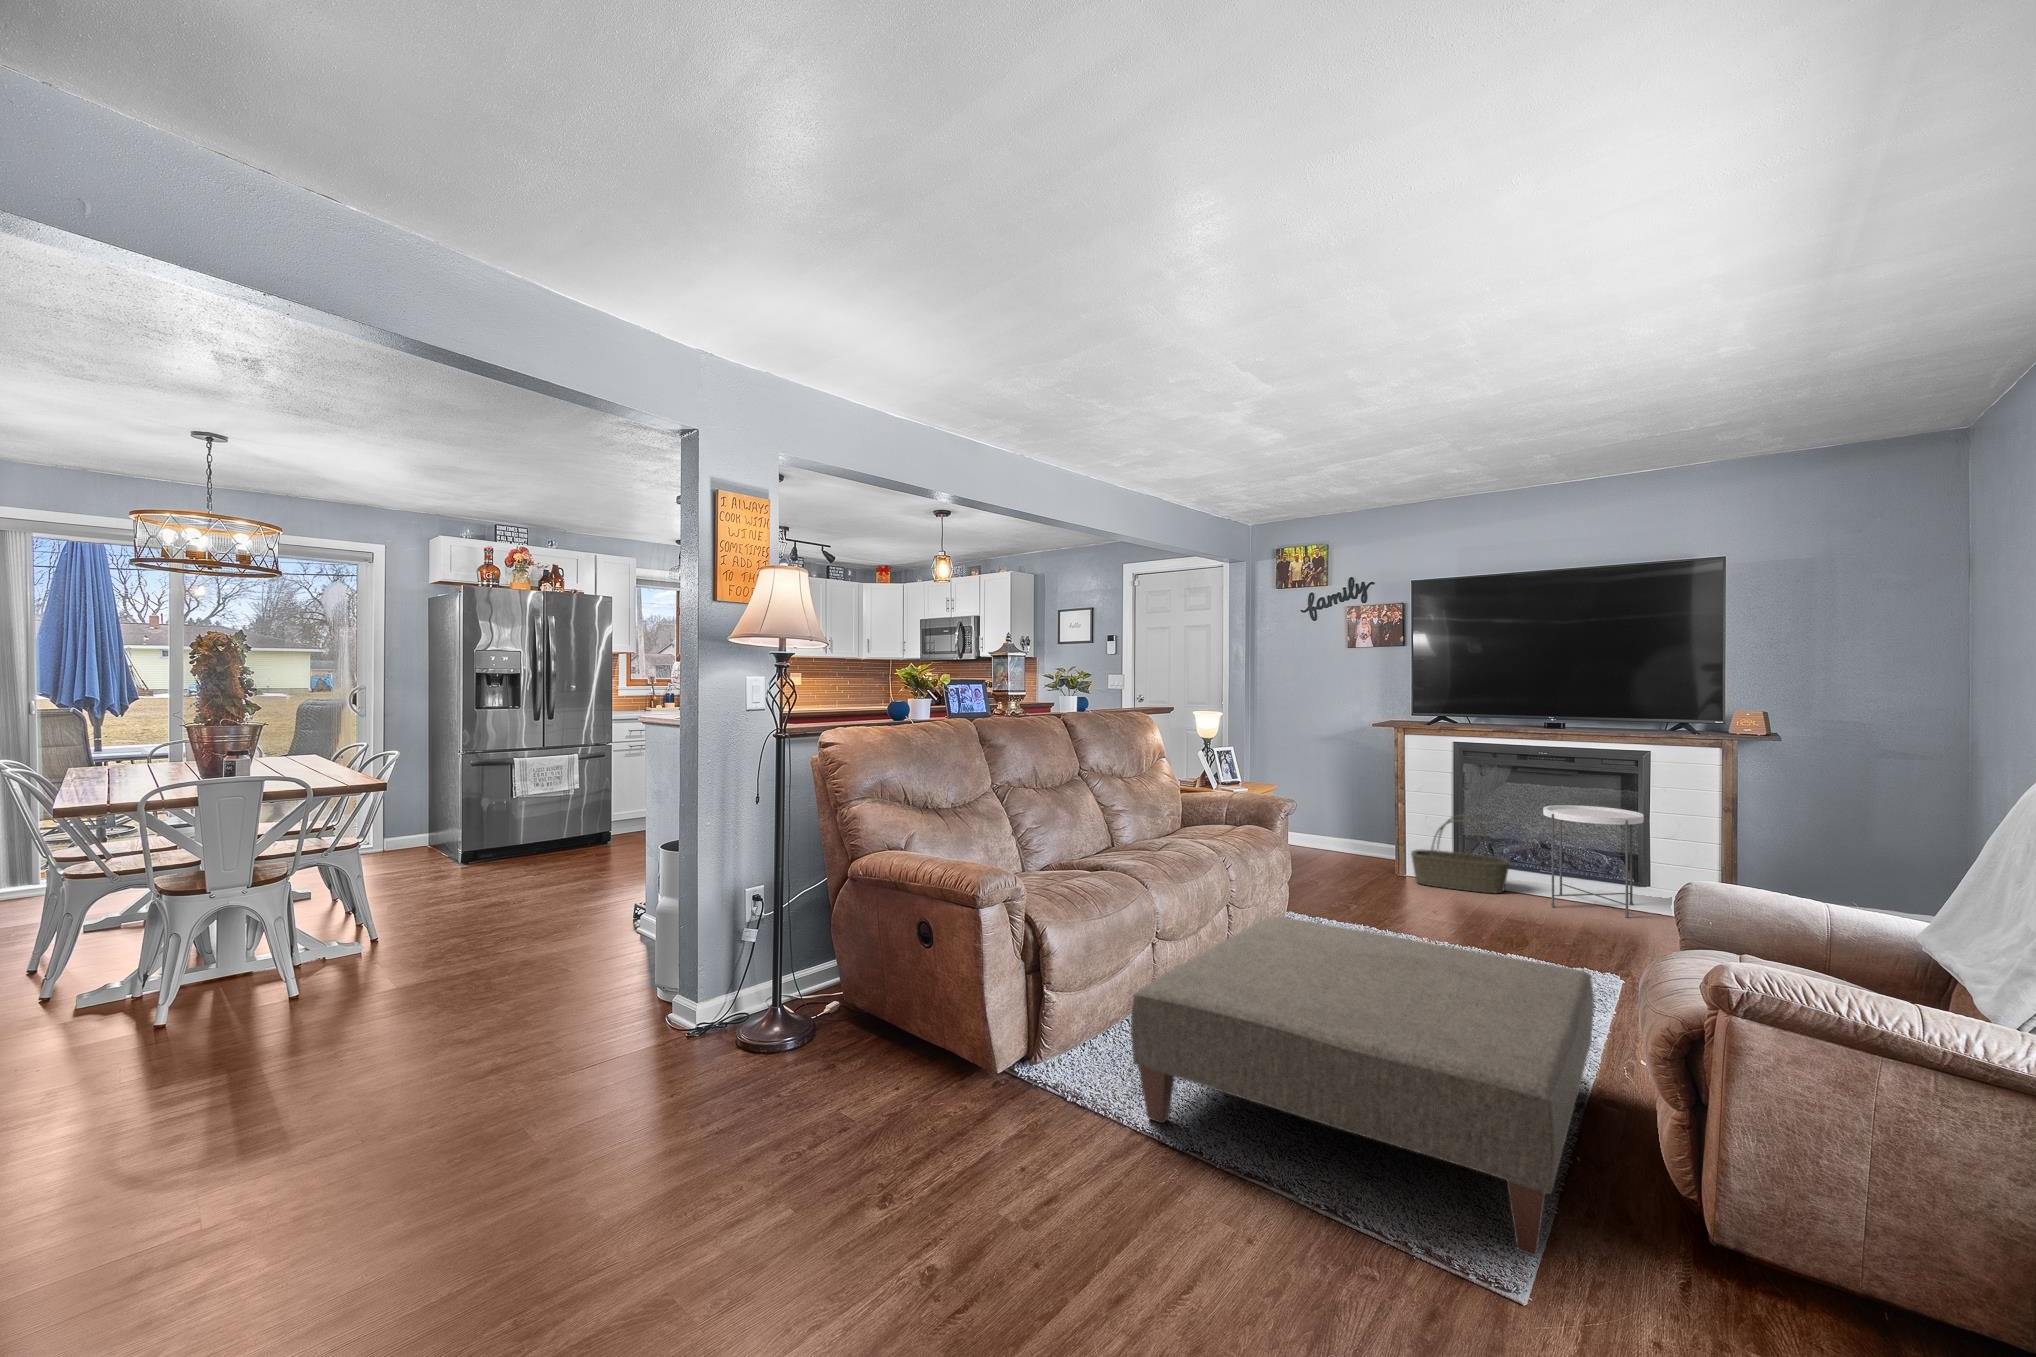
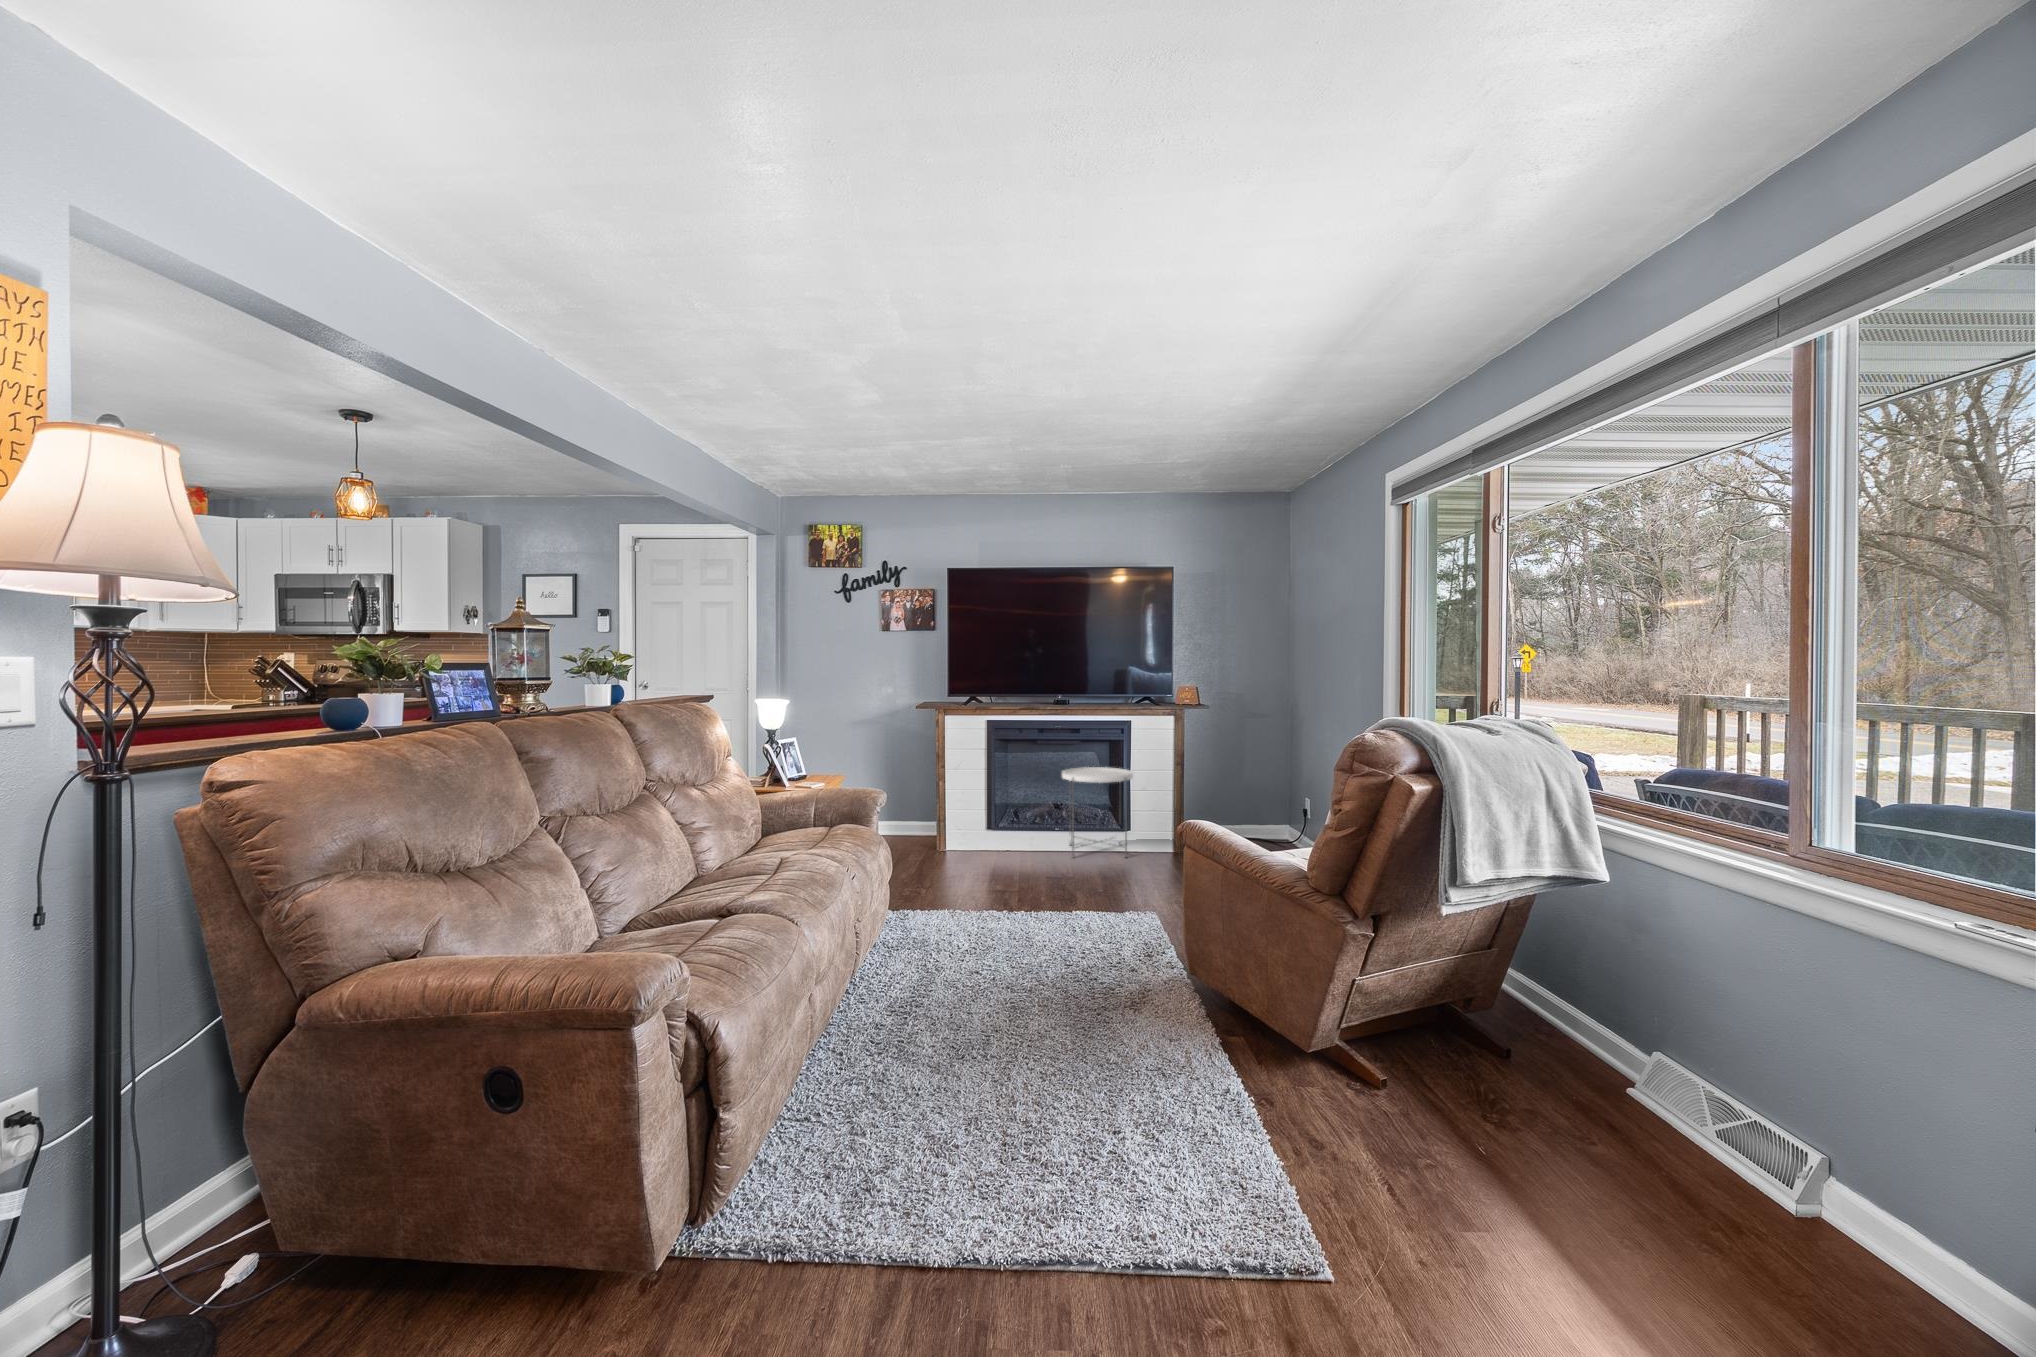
basket: present [1411,815,1510,893] -> none [953,785,1035,854]
ottoman: present [1131,917,1594,1256] -> none [862,925,1346,1239]

